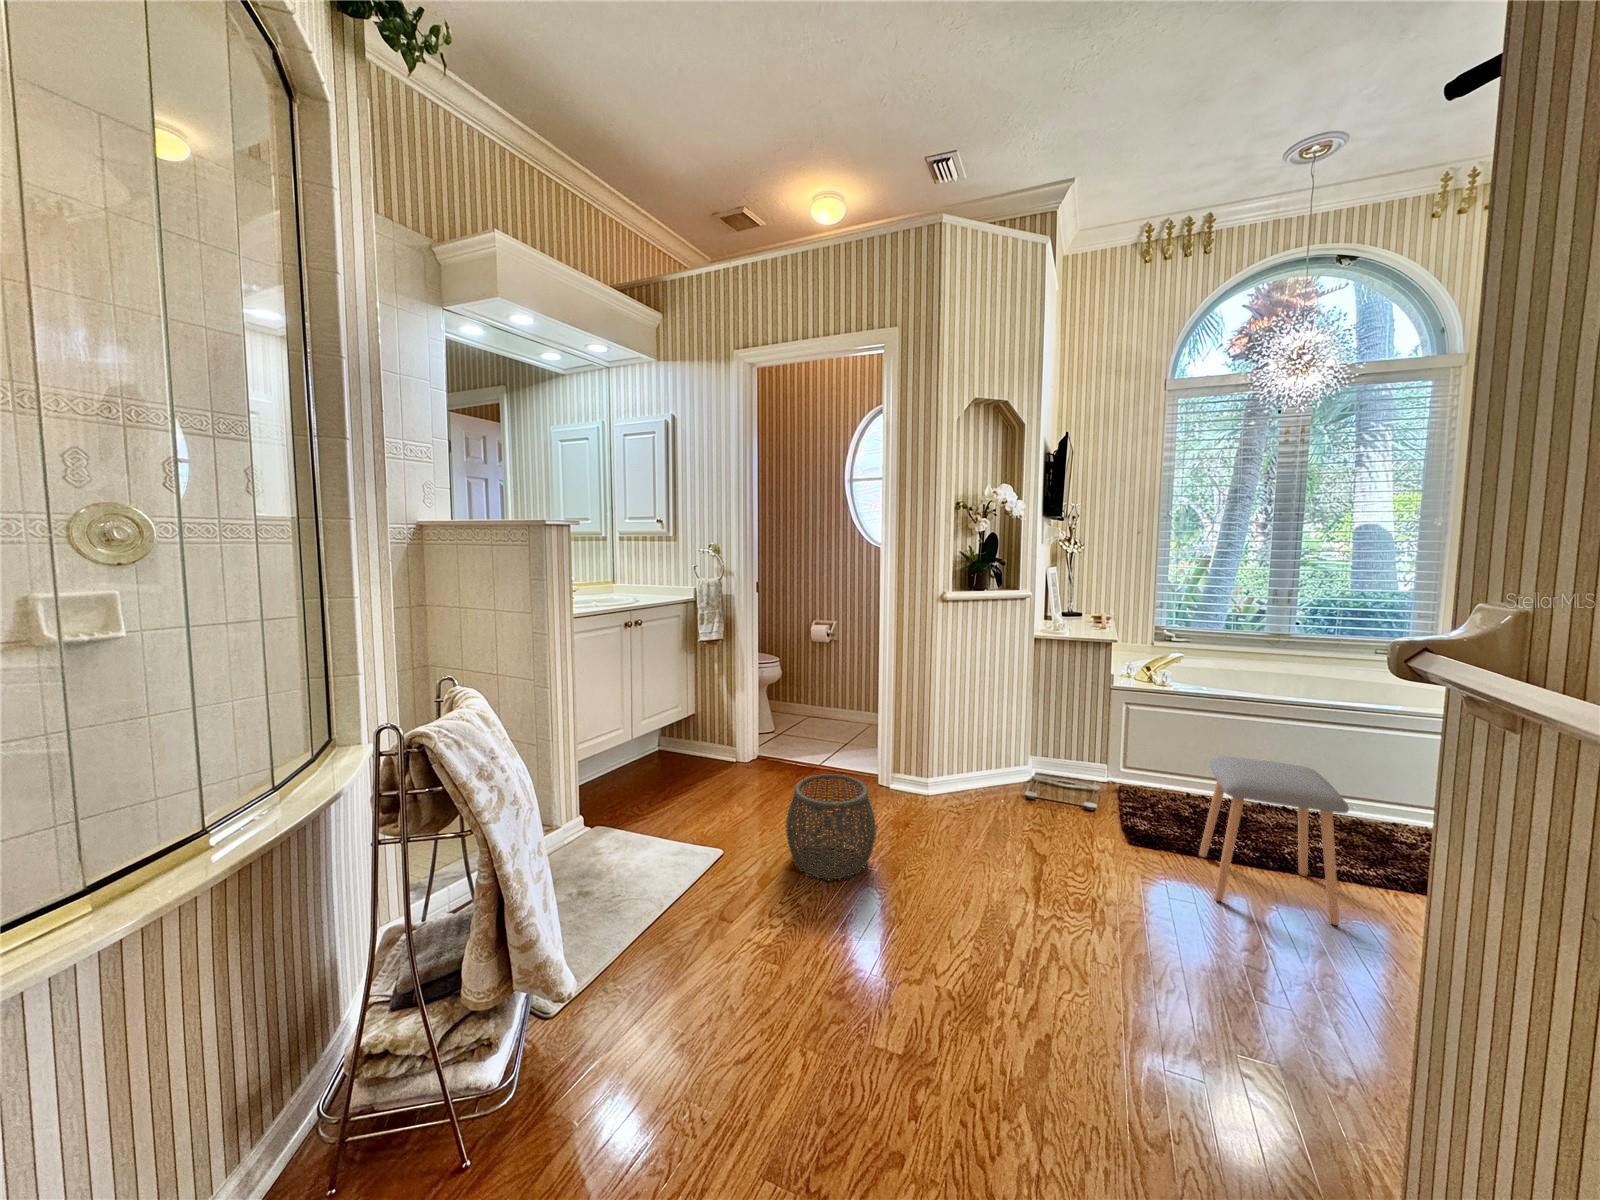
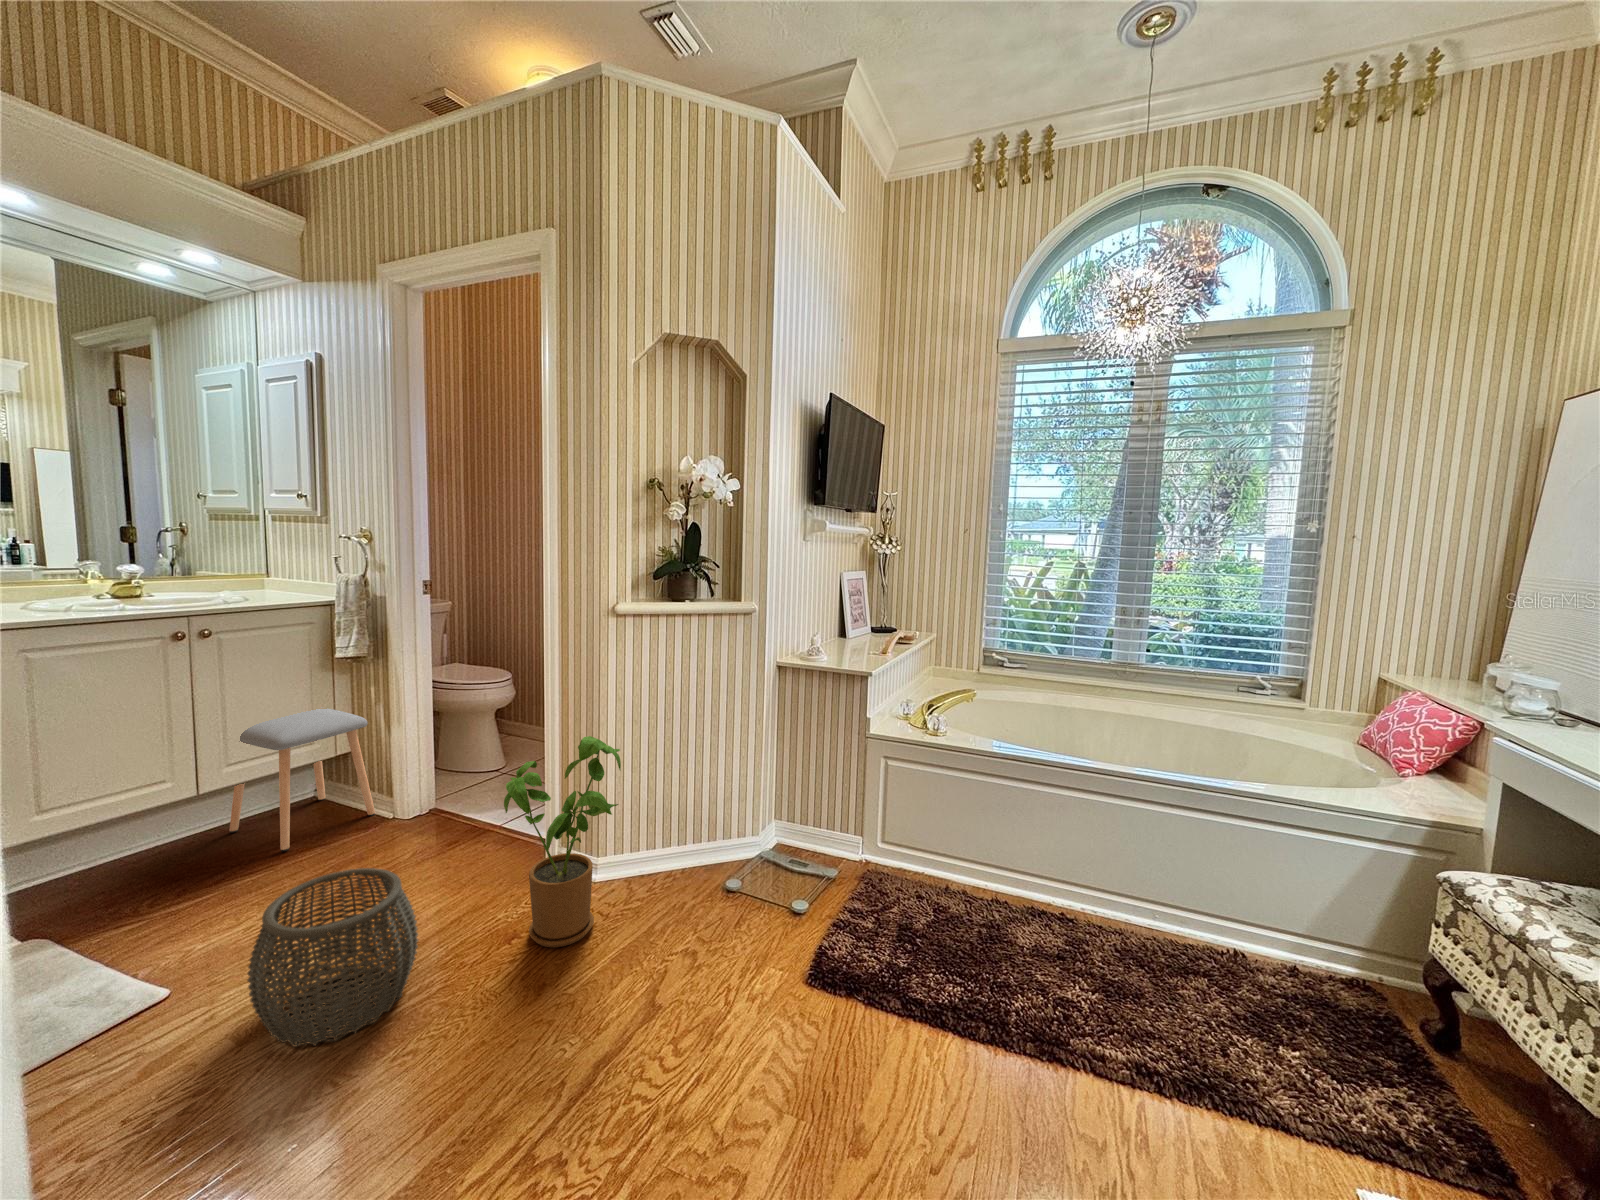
house plant: none [894,686,987,832] -> present [504,736,621,947]
stool: present [1199,756,1349,926] -> present [229,709,375,852]

